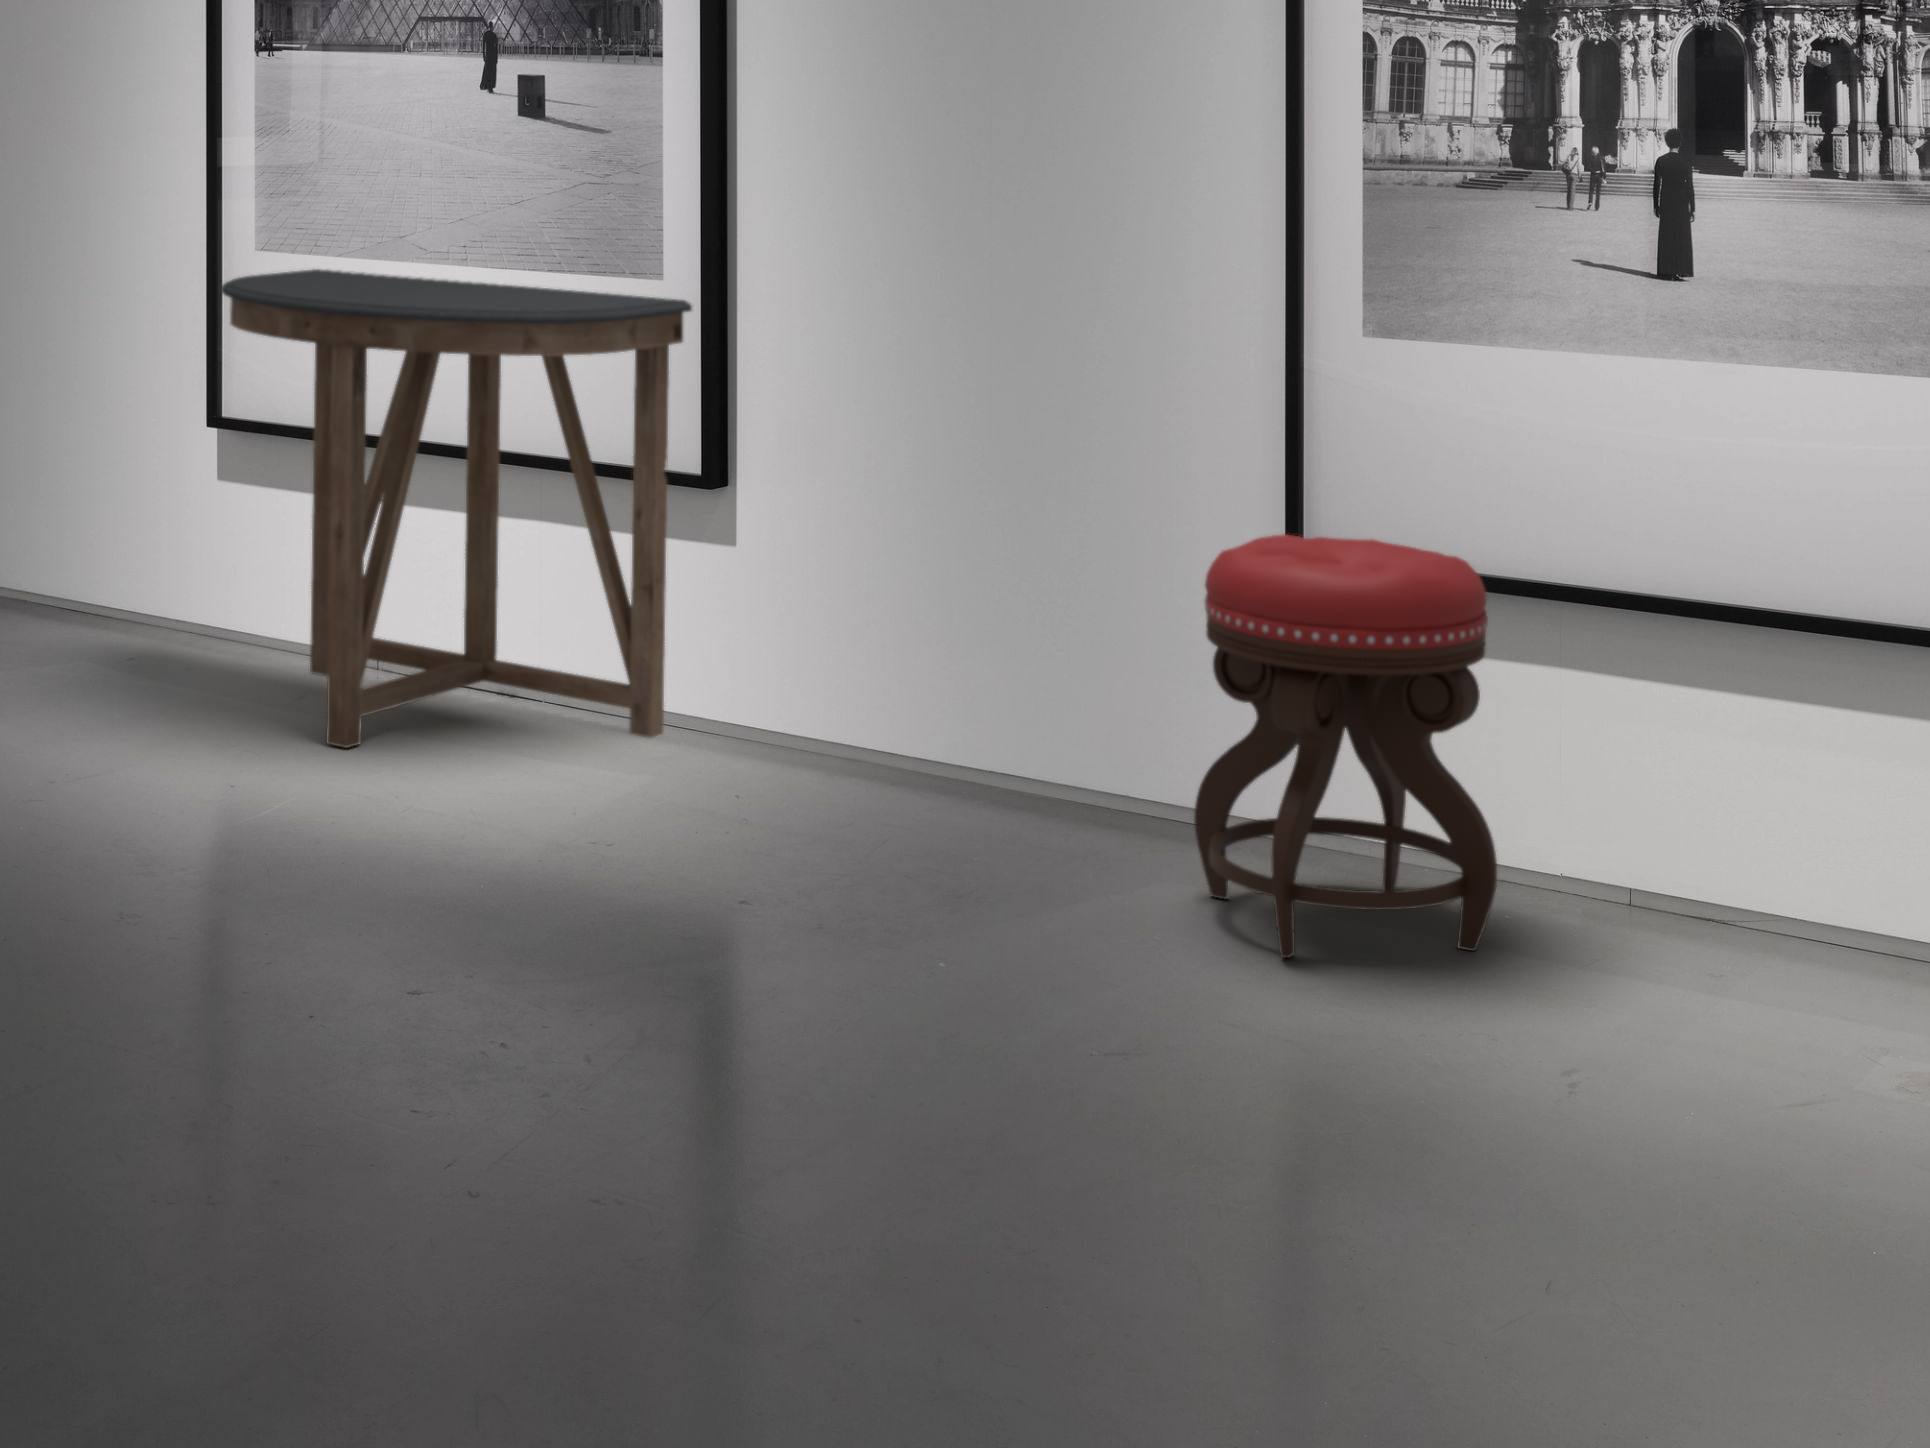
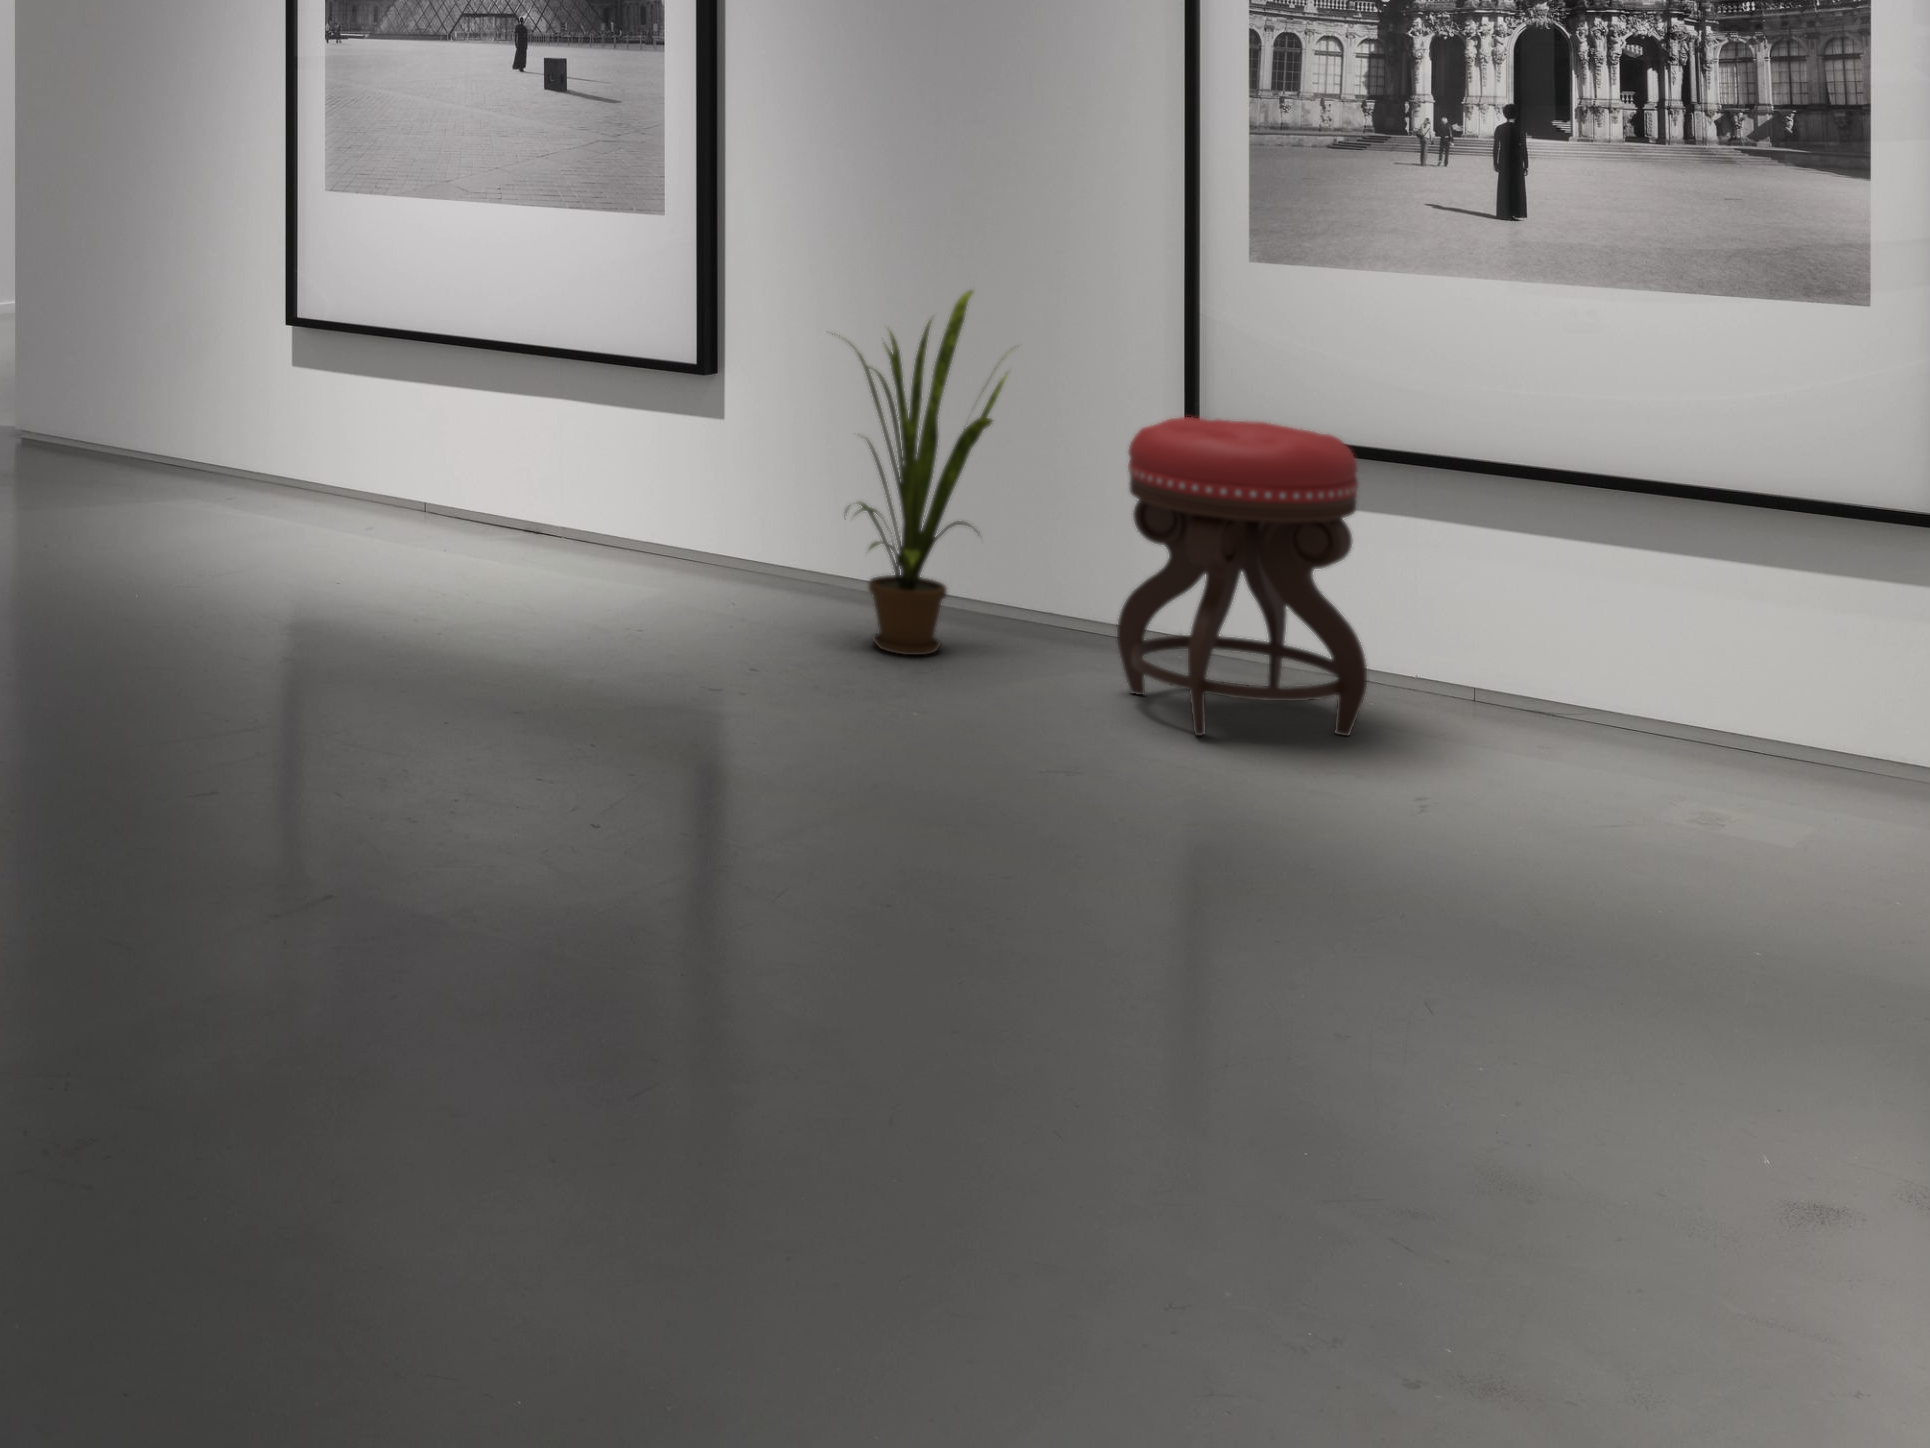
console table: present [220,269,692,748] -> none [315,209,692,574]
house plant: none [843,368,1087,849] -> present [832,290,1007,655]

